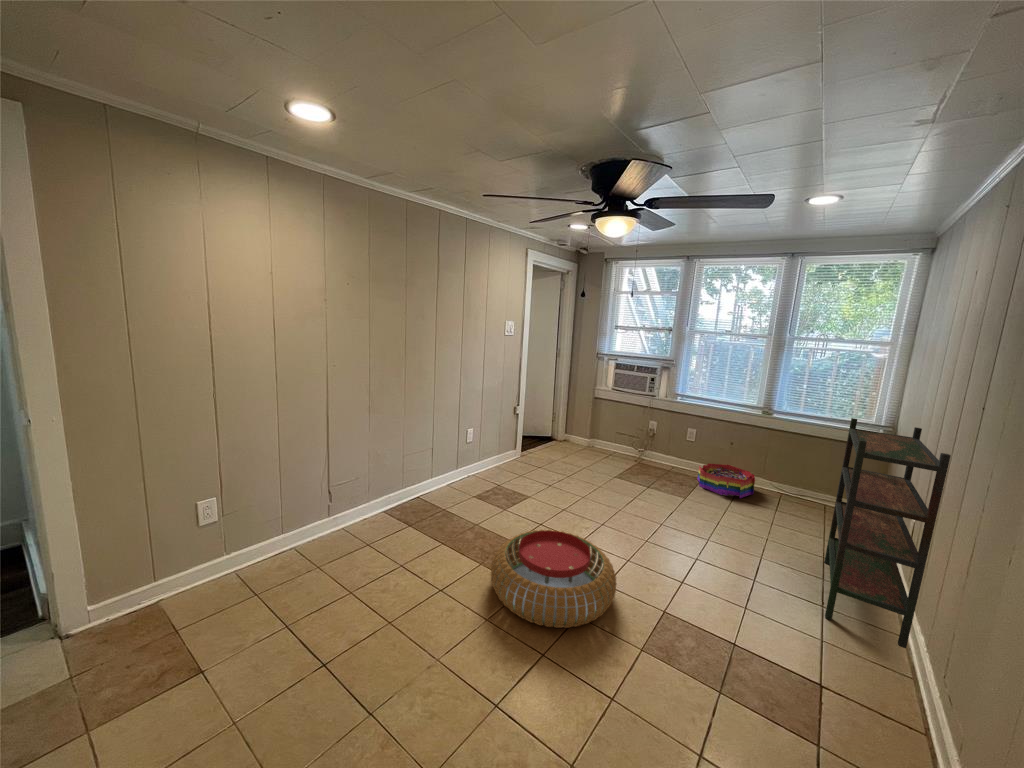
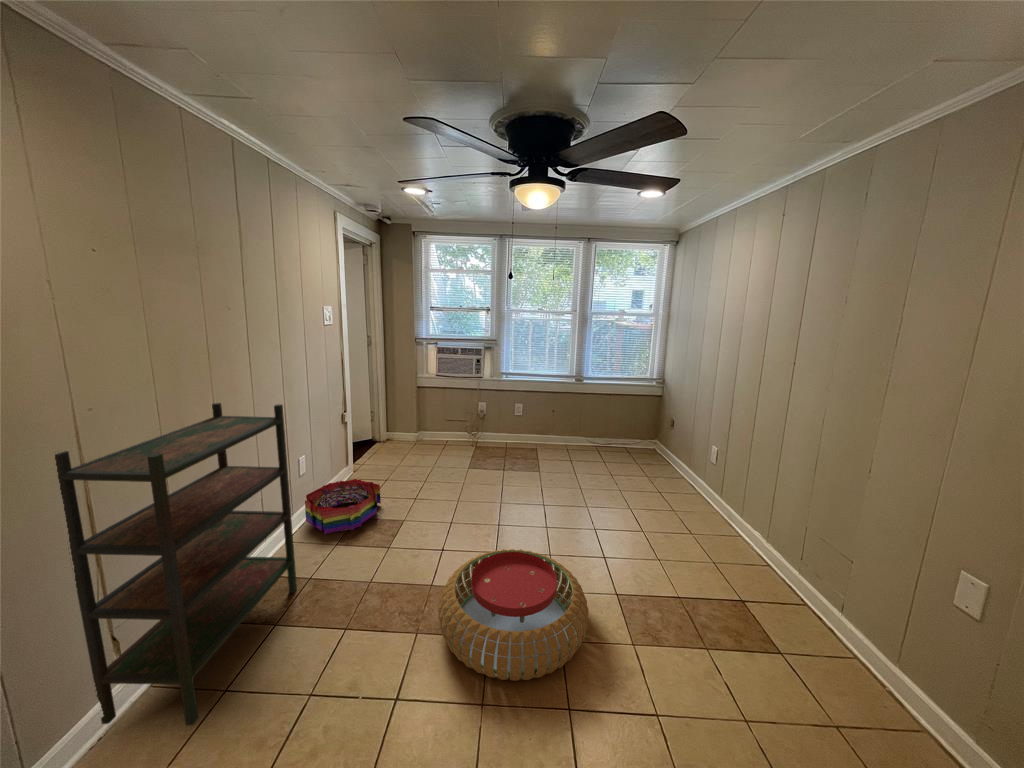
bookshelf: present [824,418,951,648] -> present [55,403,297,725]
storage bin: present [697,464,755,498] -> present [305,479,381,534]

